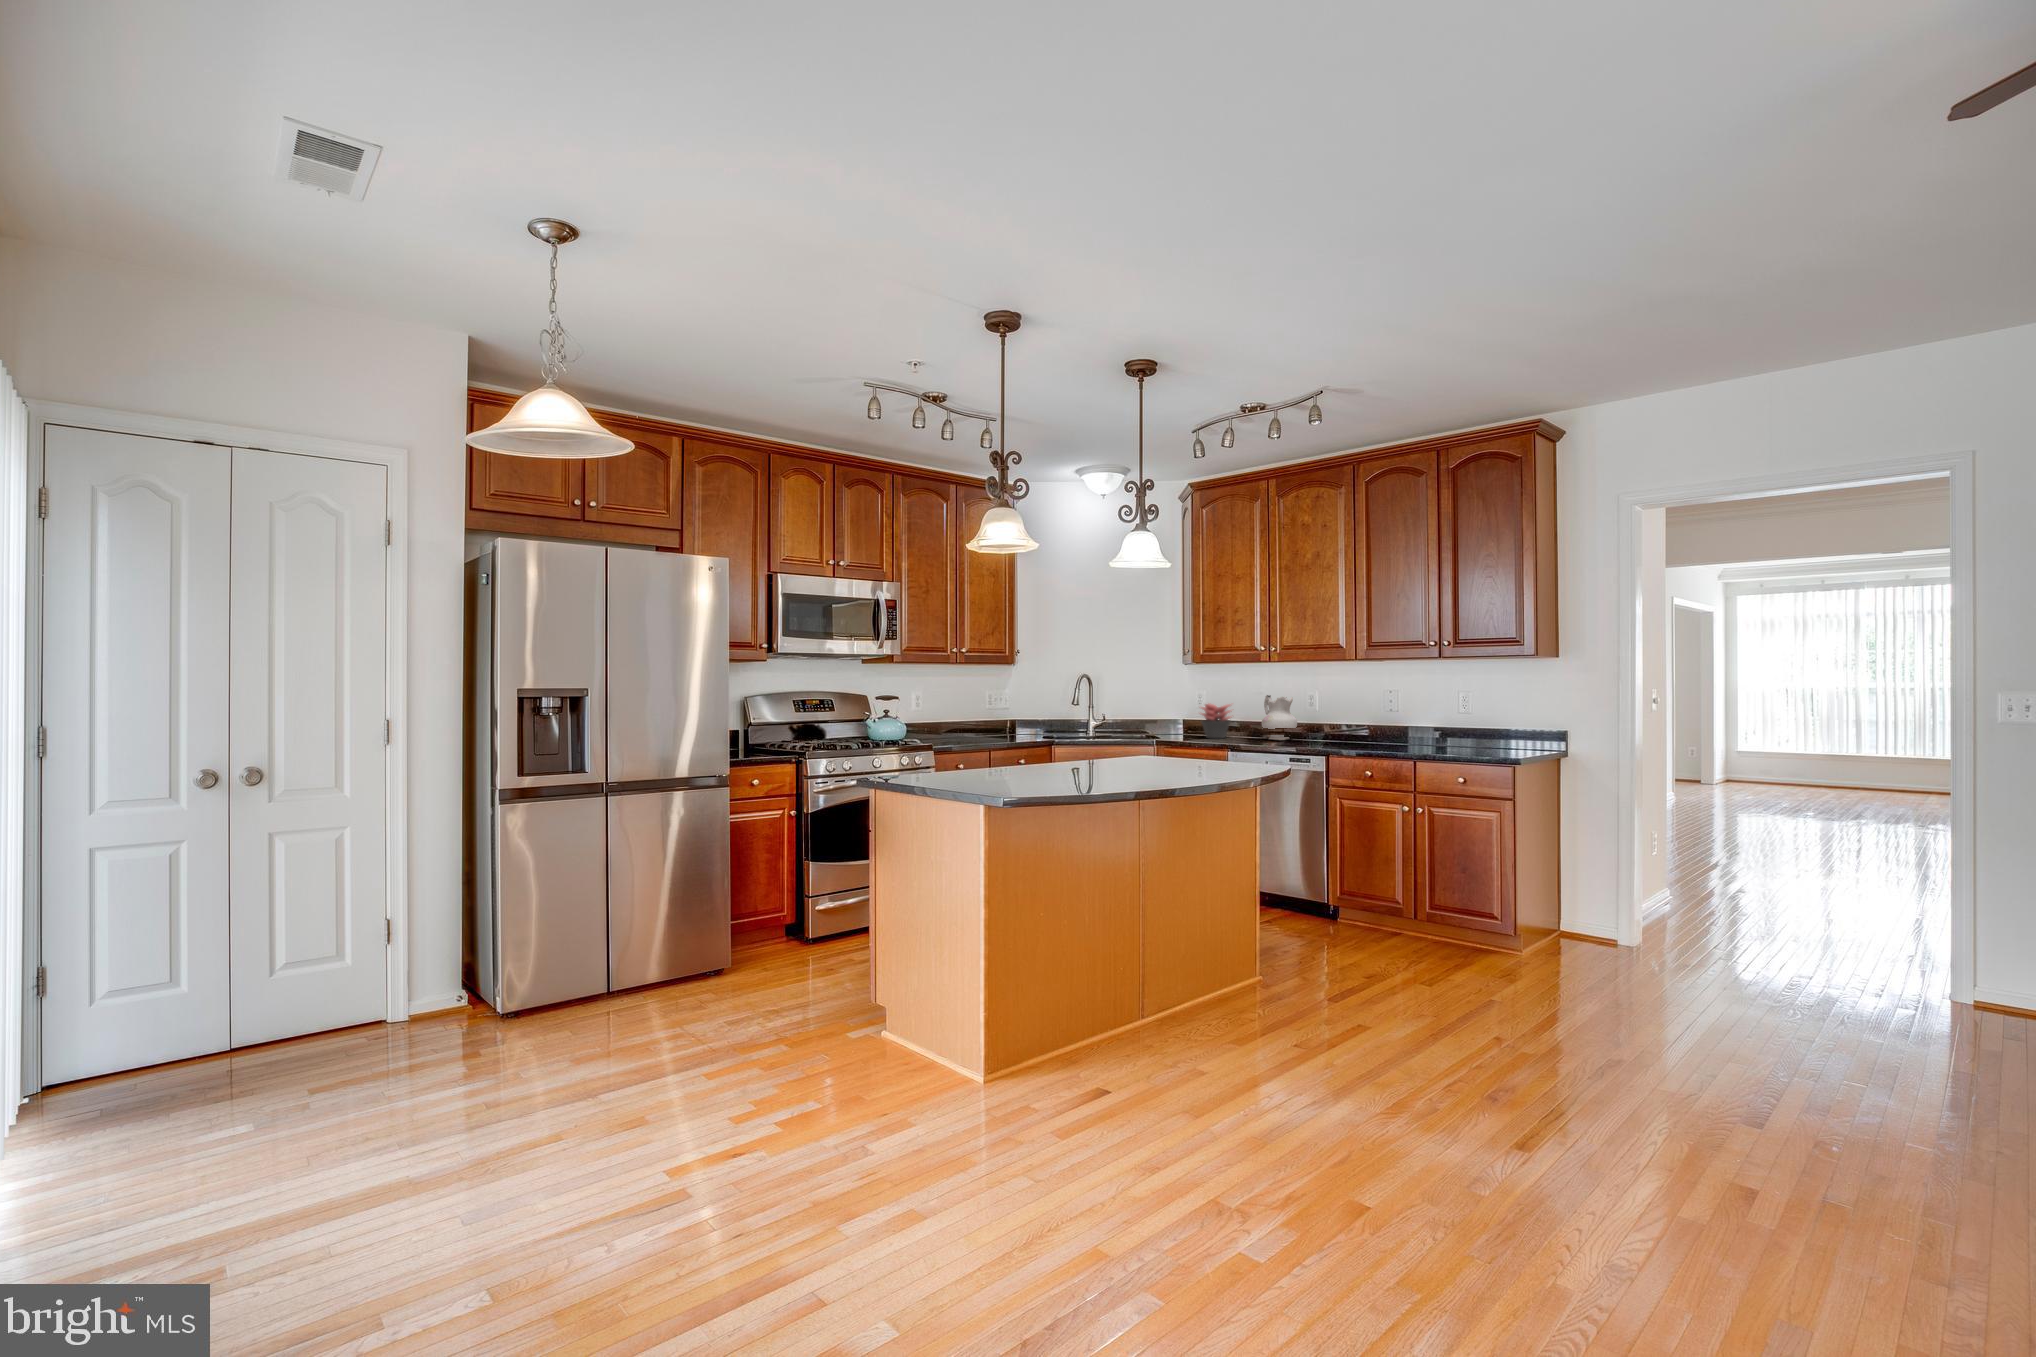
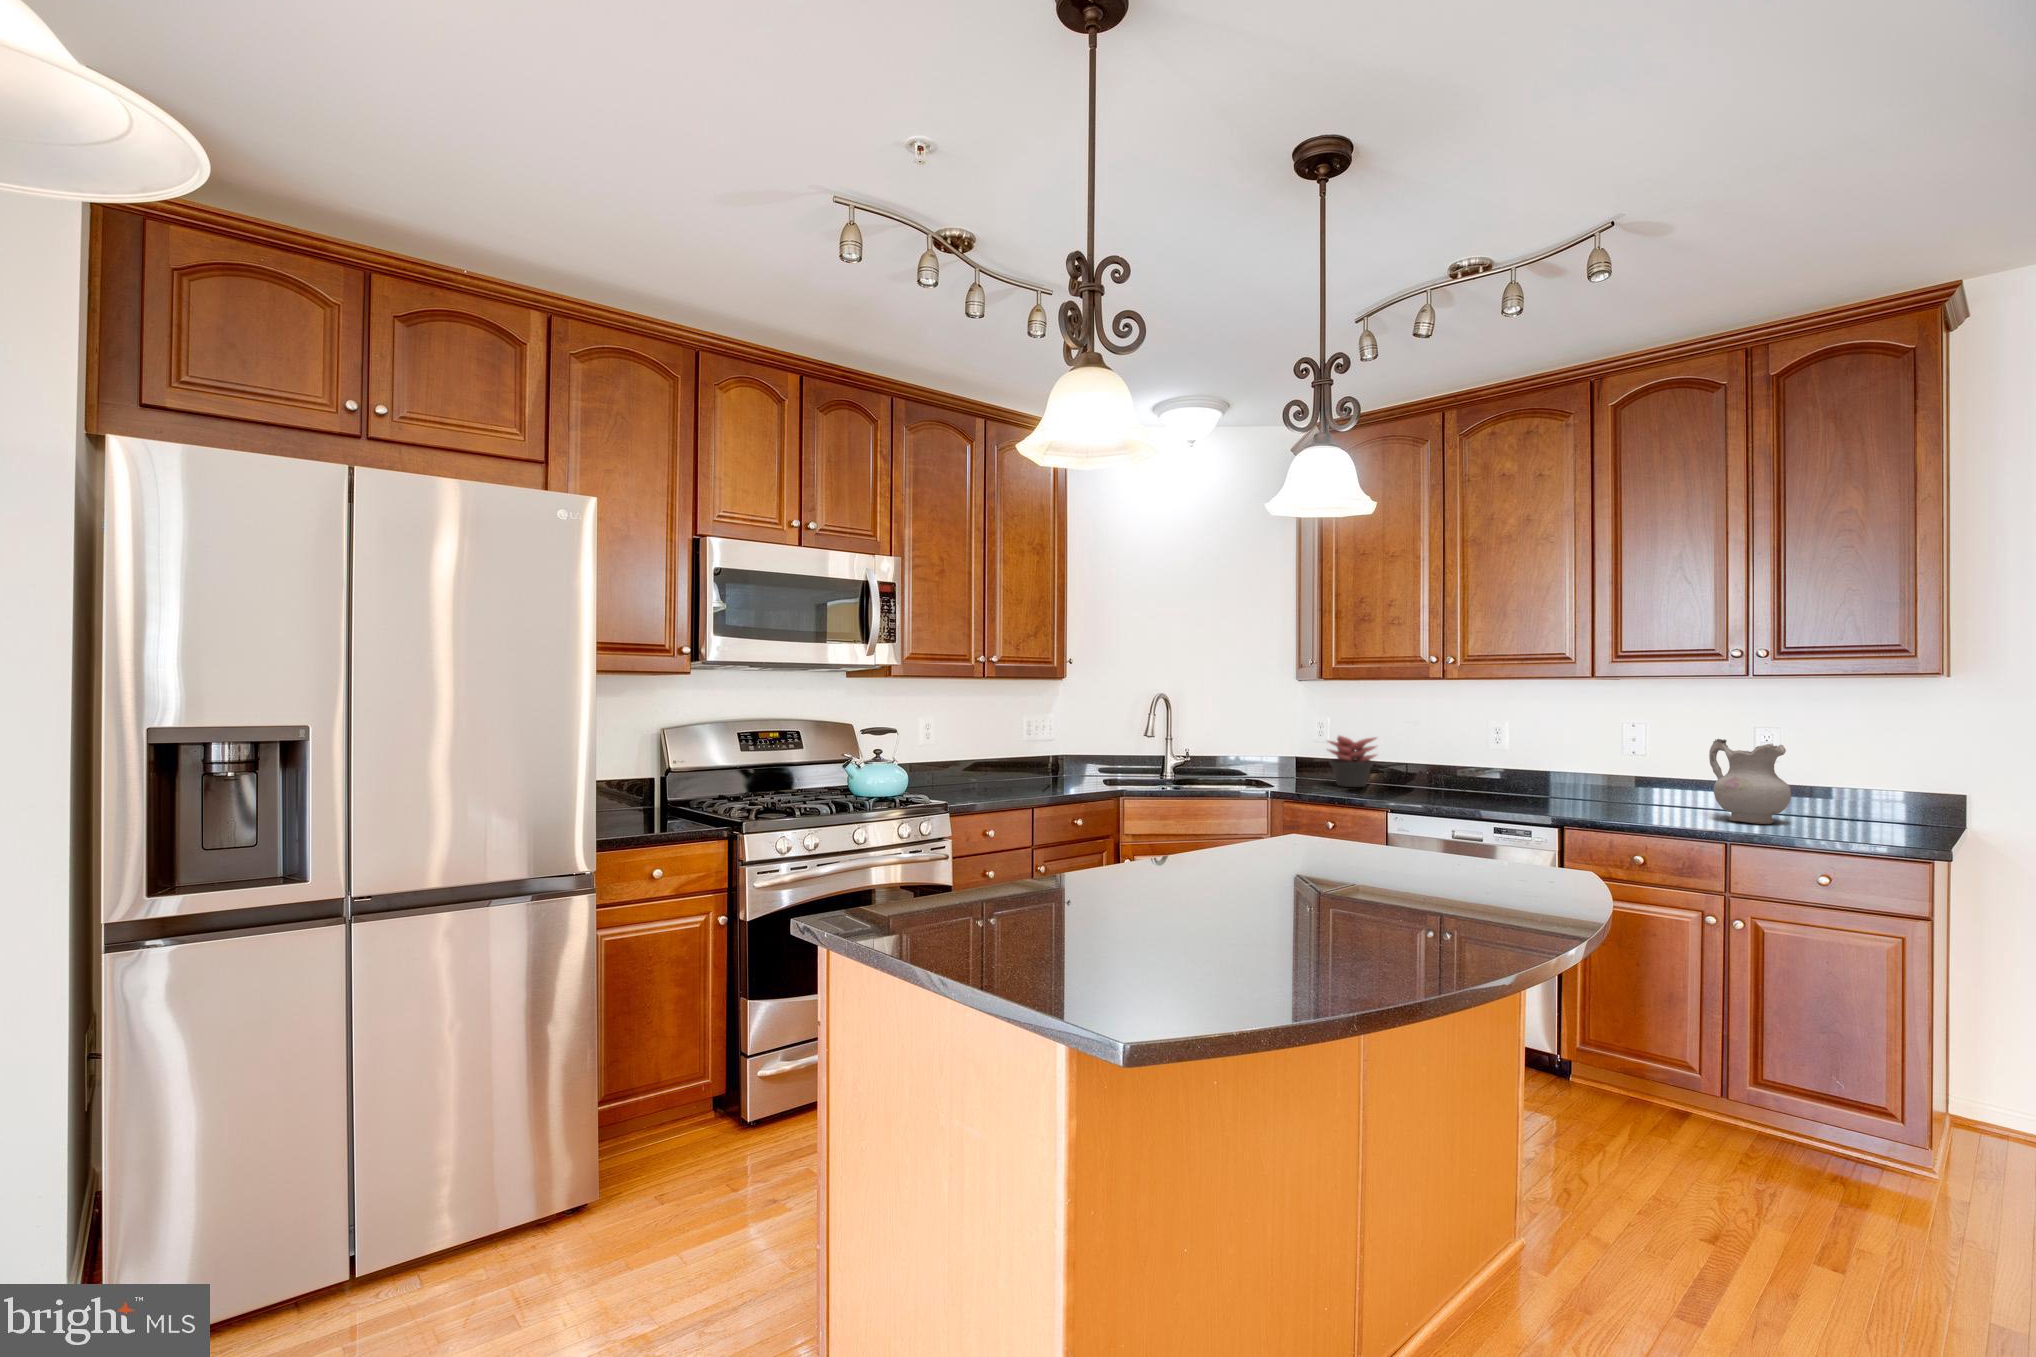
ceramic pitcher: present [1262,695,1297,740] -> present [1709,739,1791,824]

